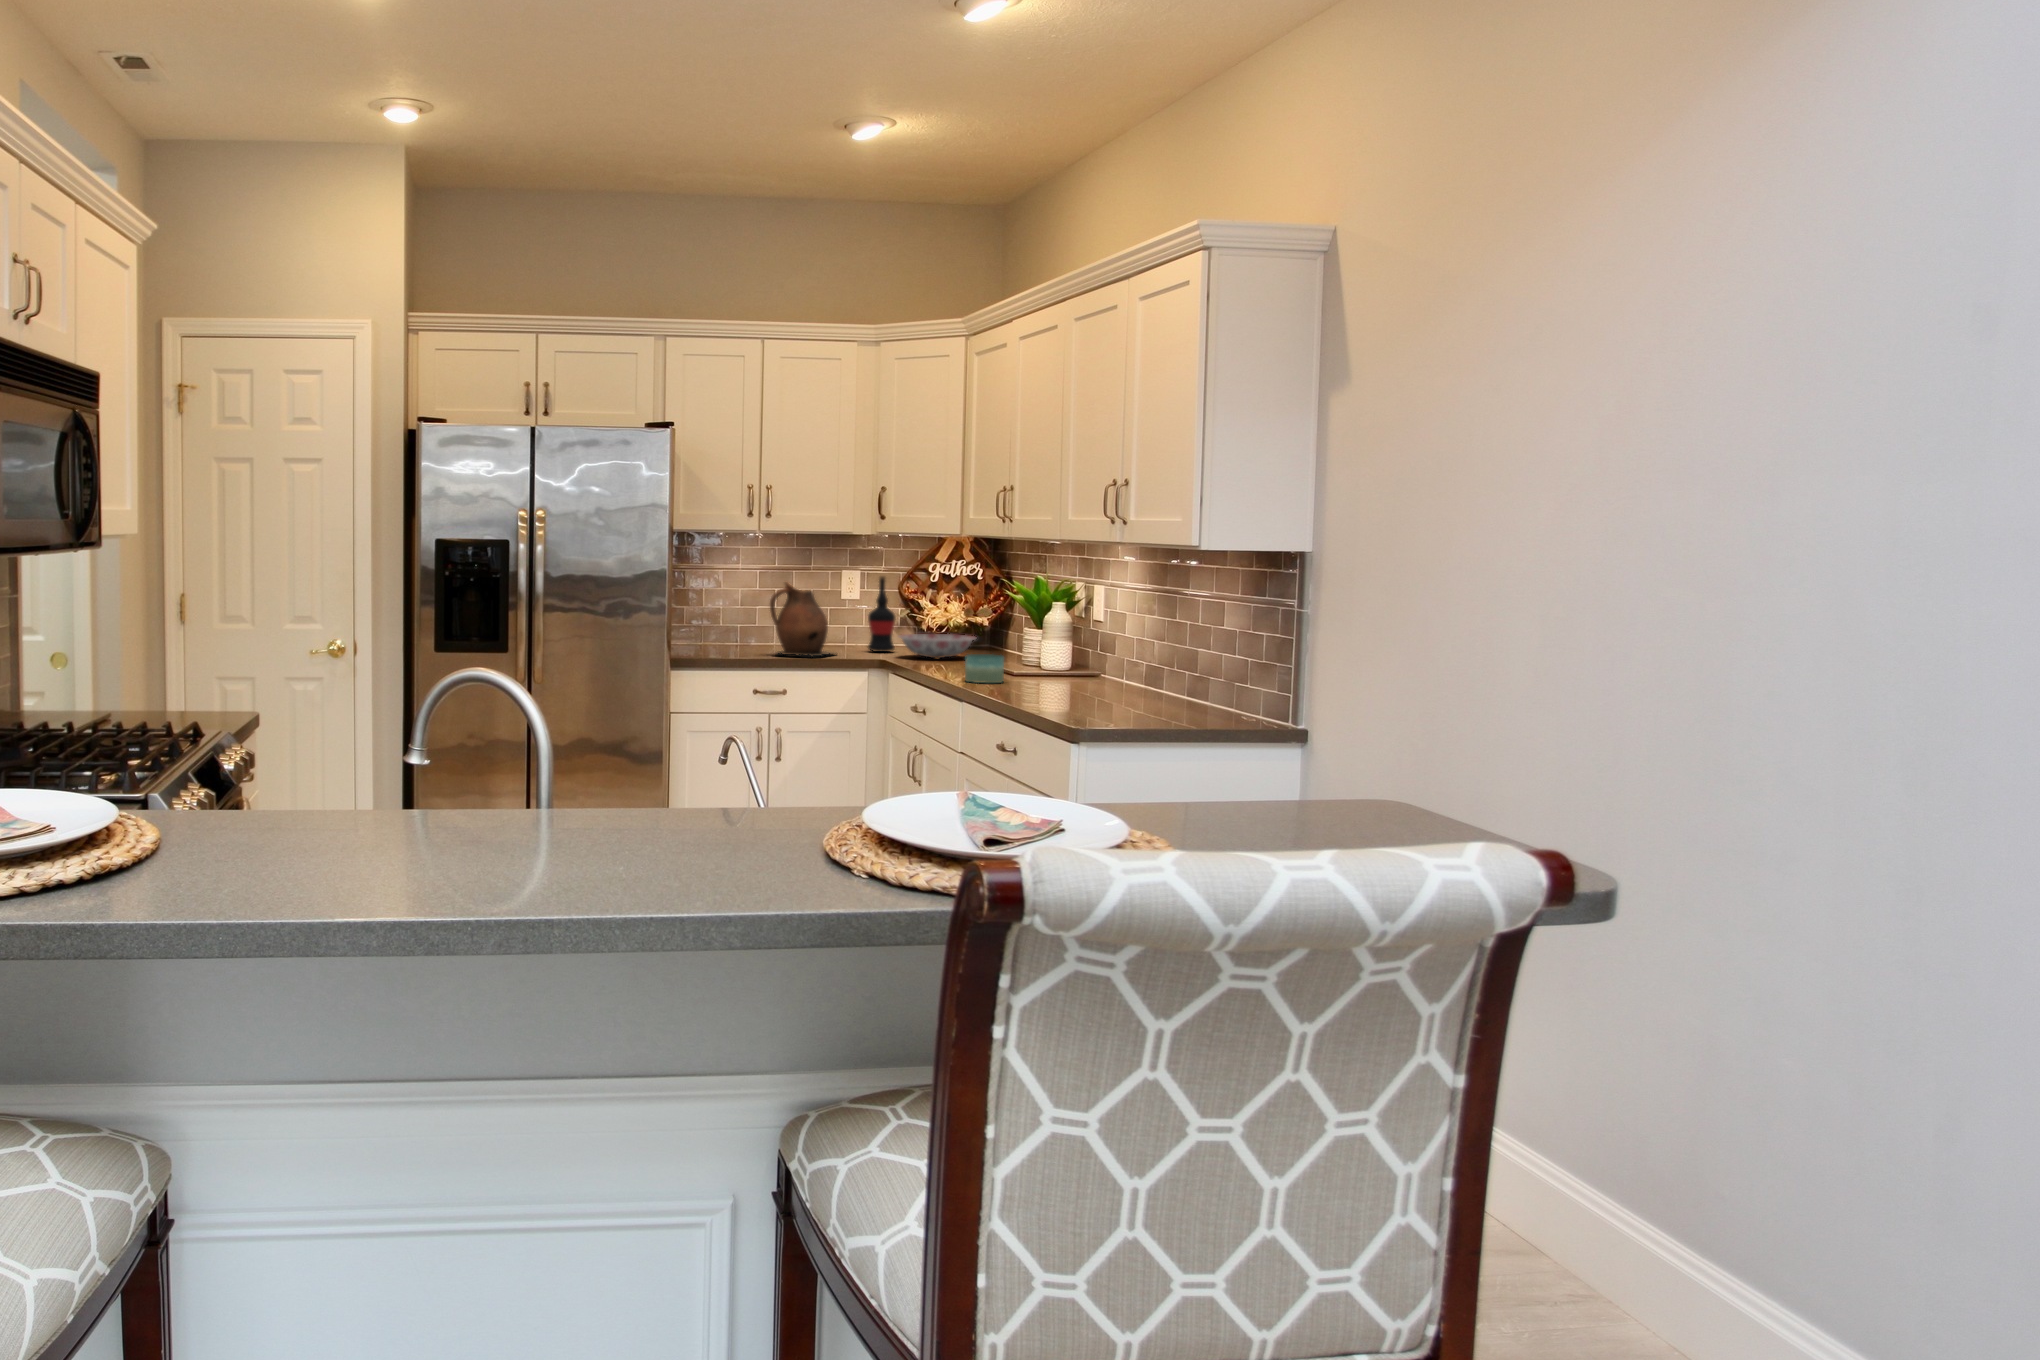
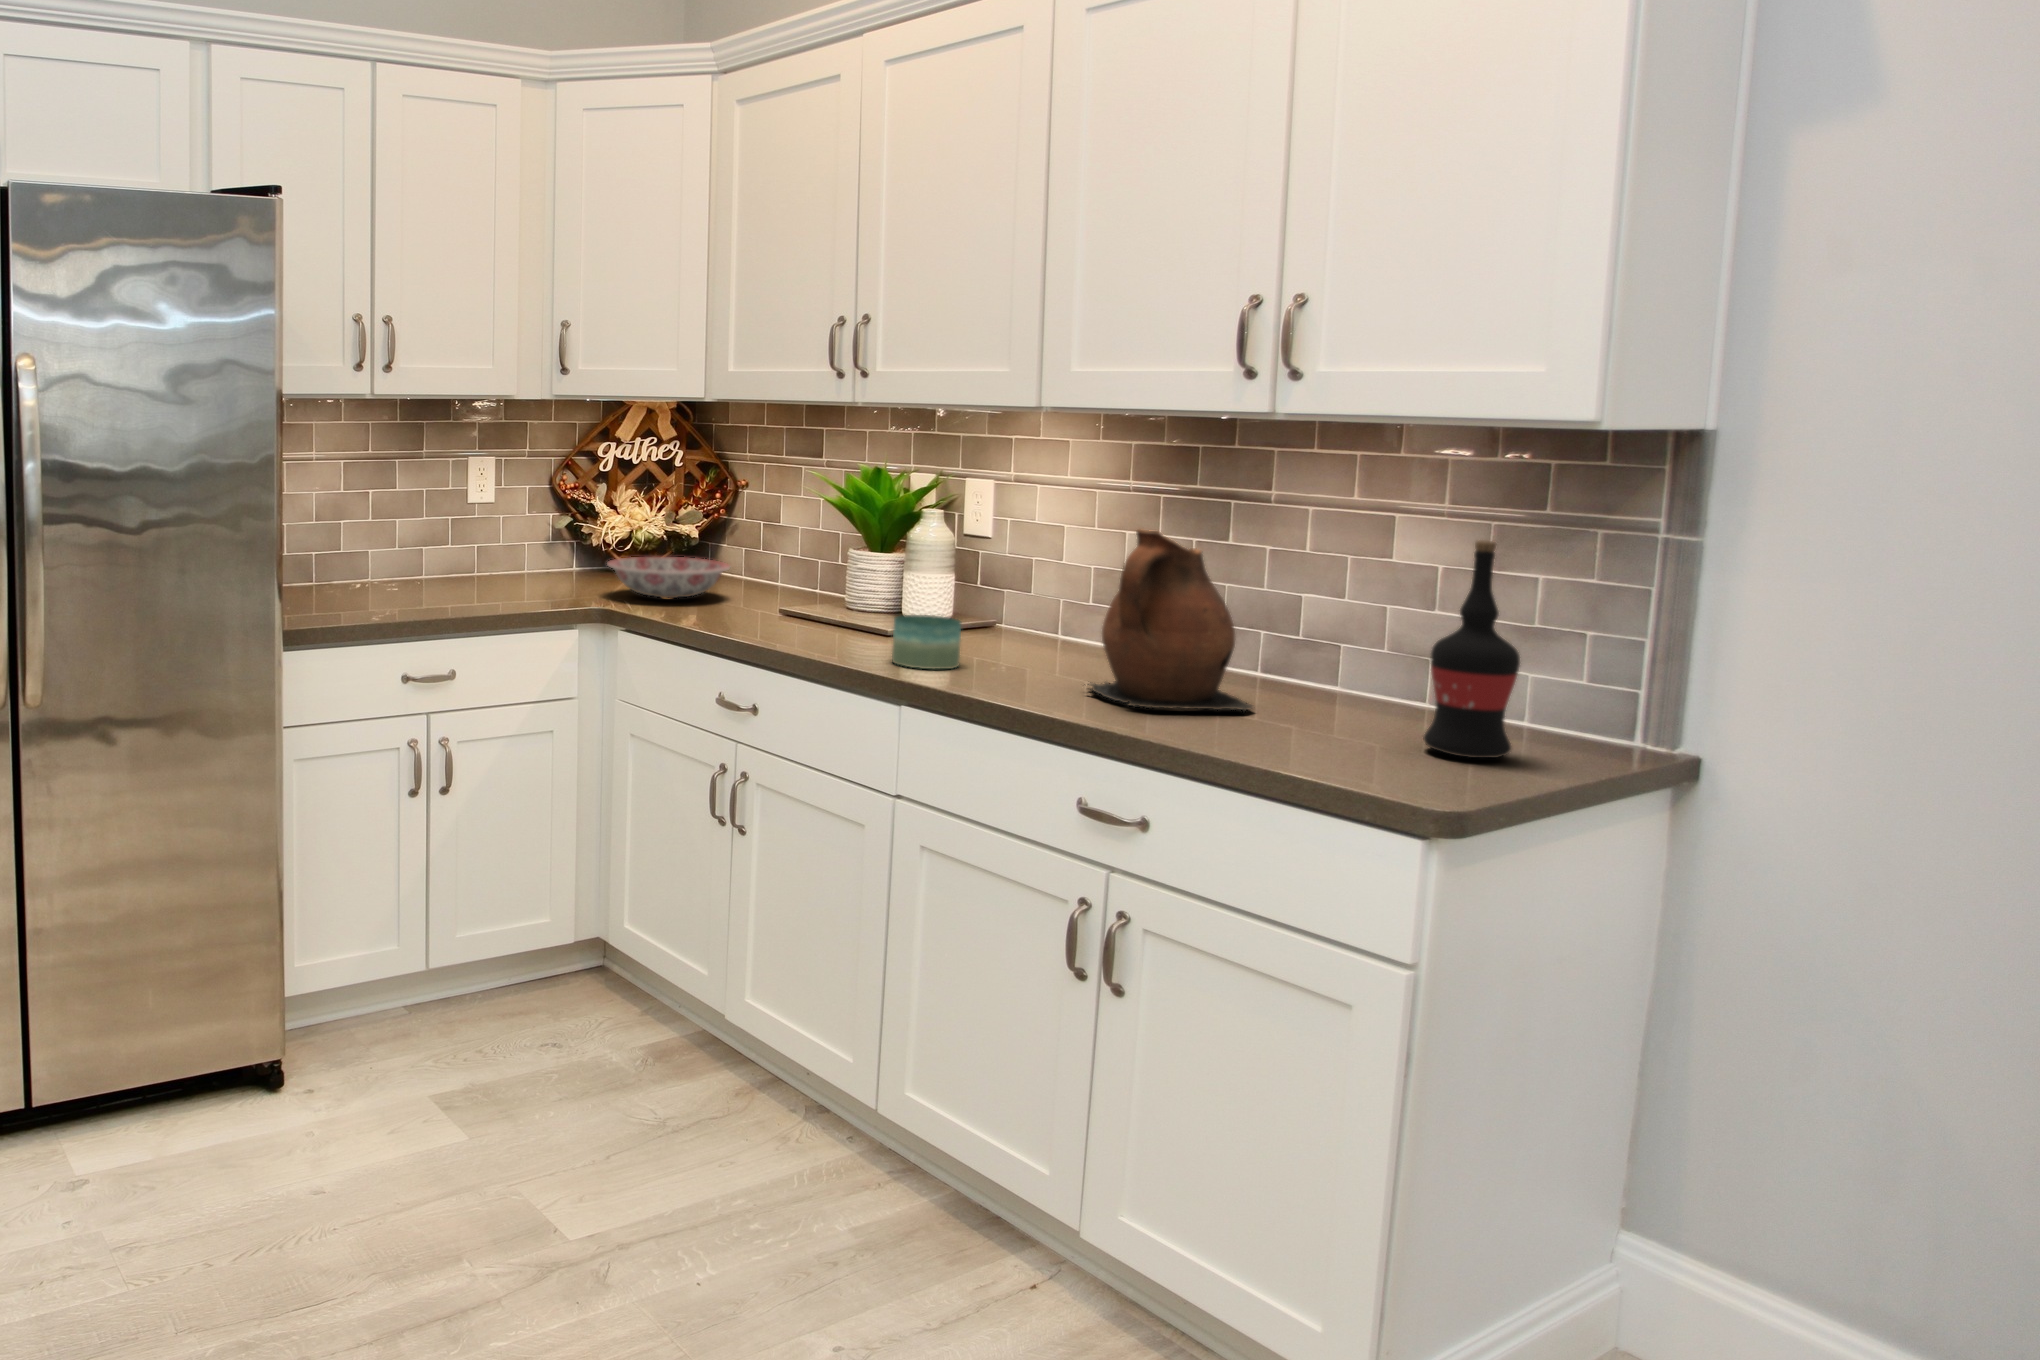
wine bottle: present [868,576,896,652] -> present [1423,540,1520,758]
ceramic pitcher: present [770,582,829,656] -> present [1084,530,1253,711]

